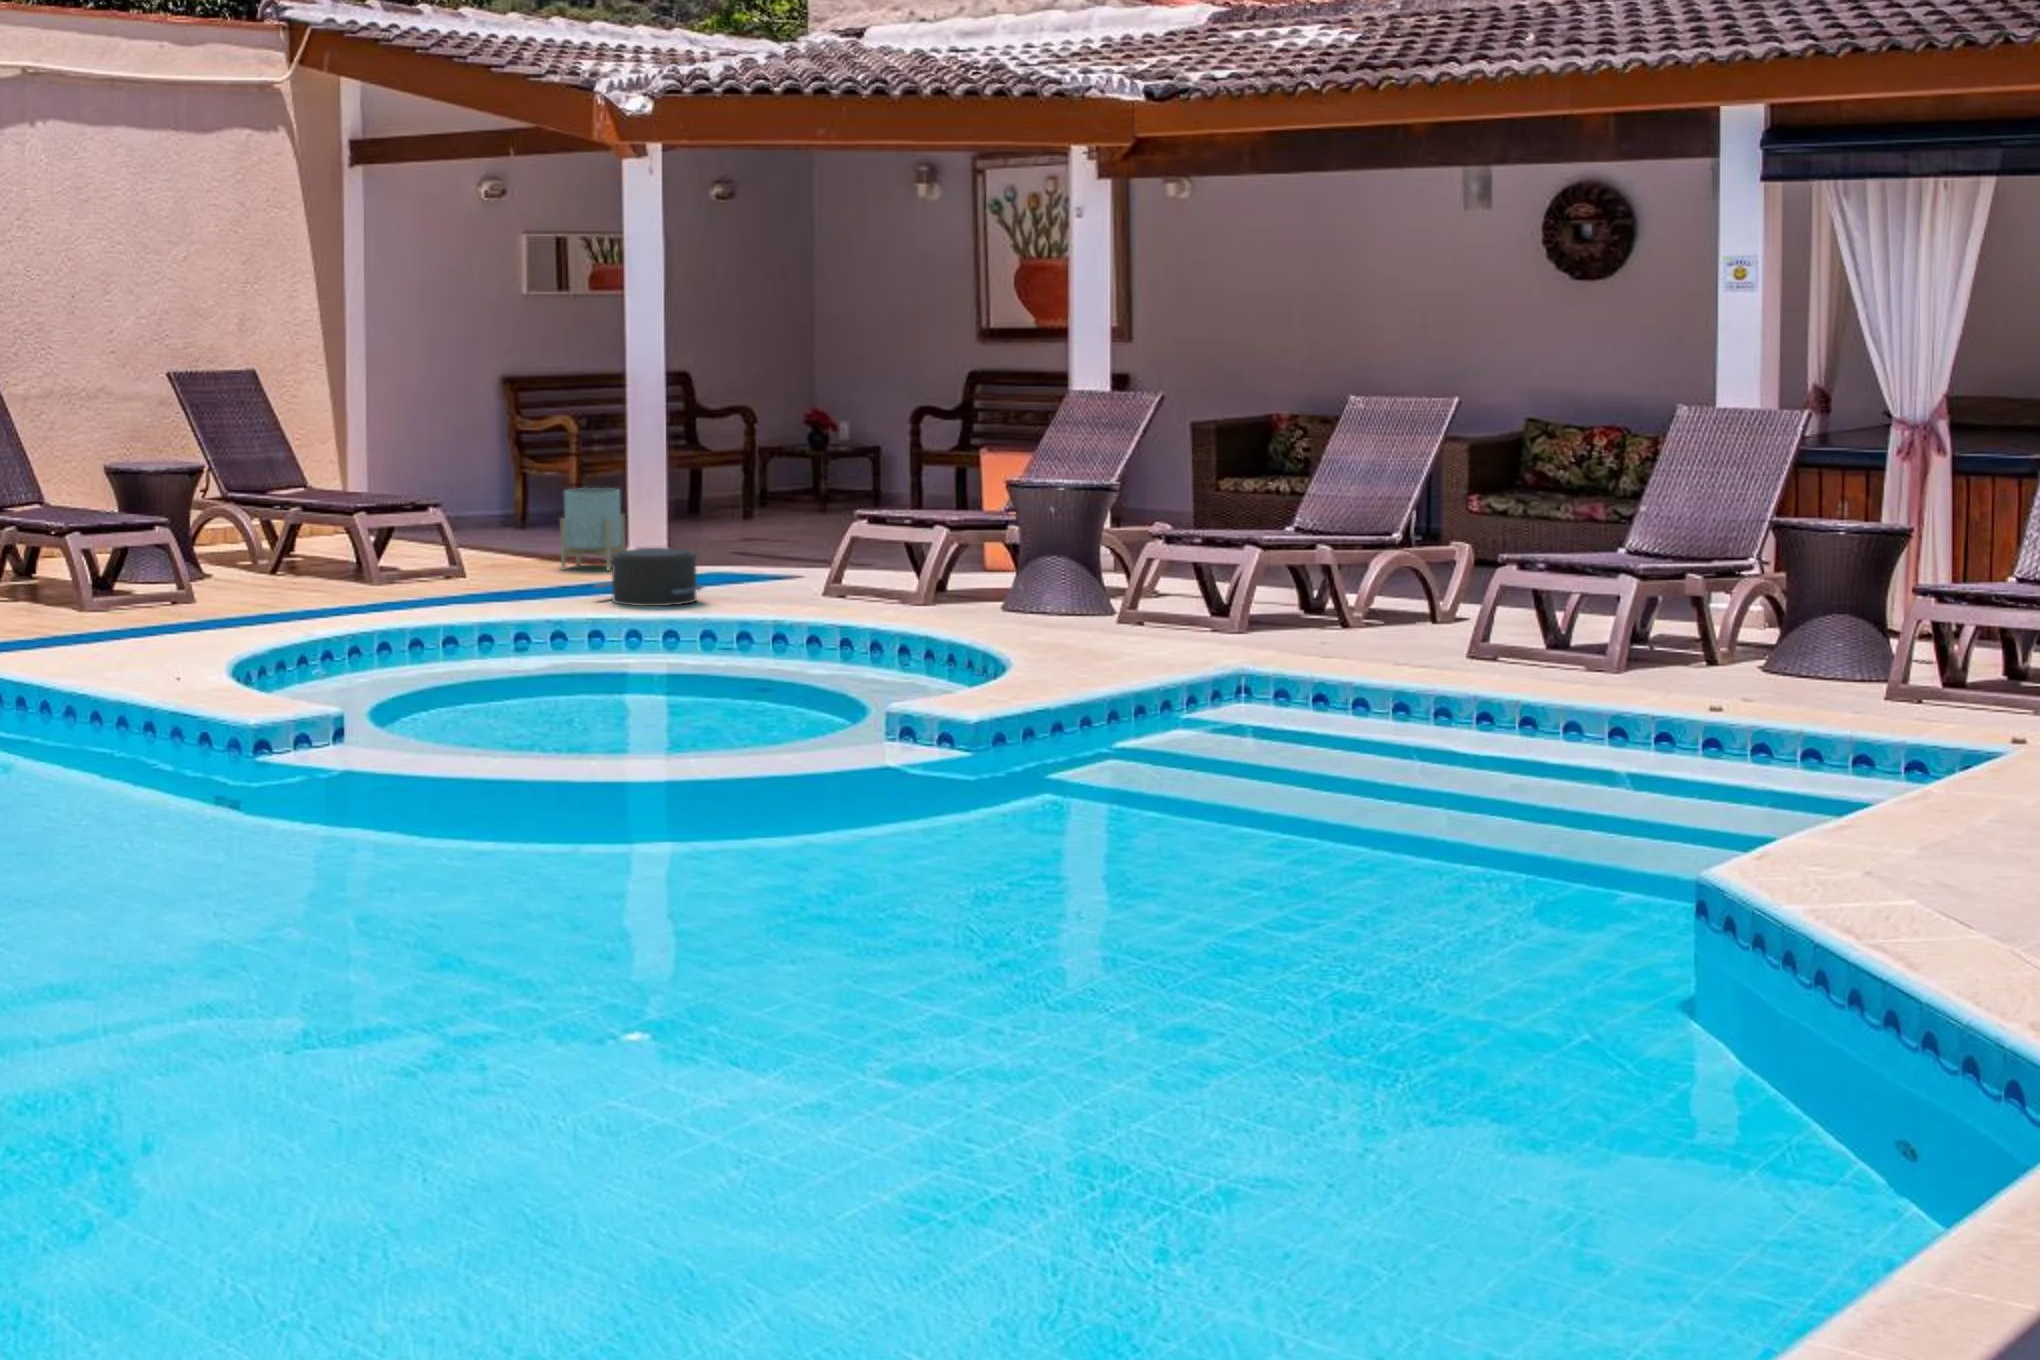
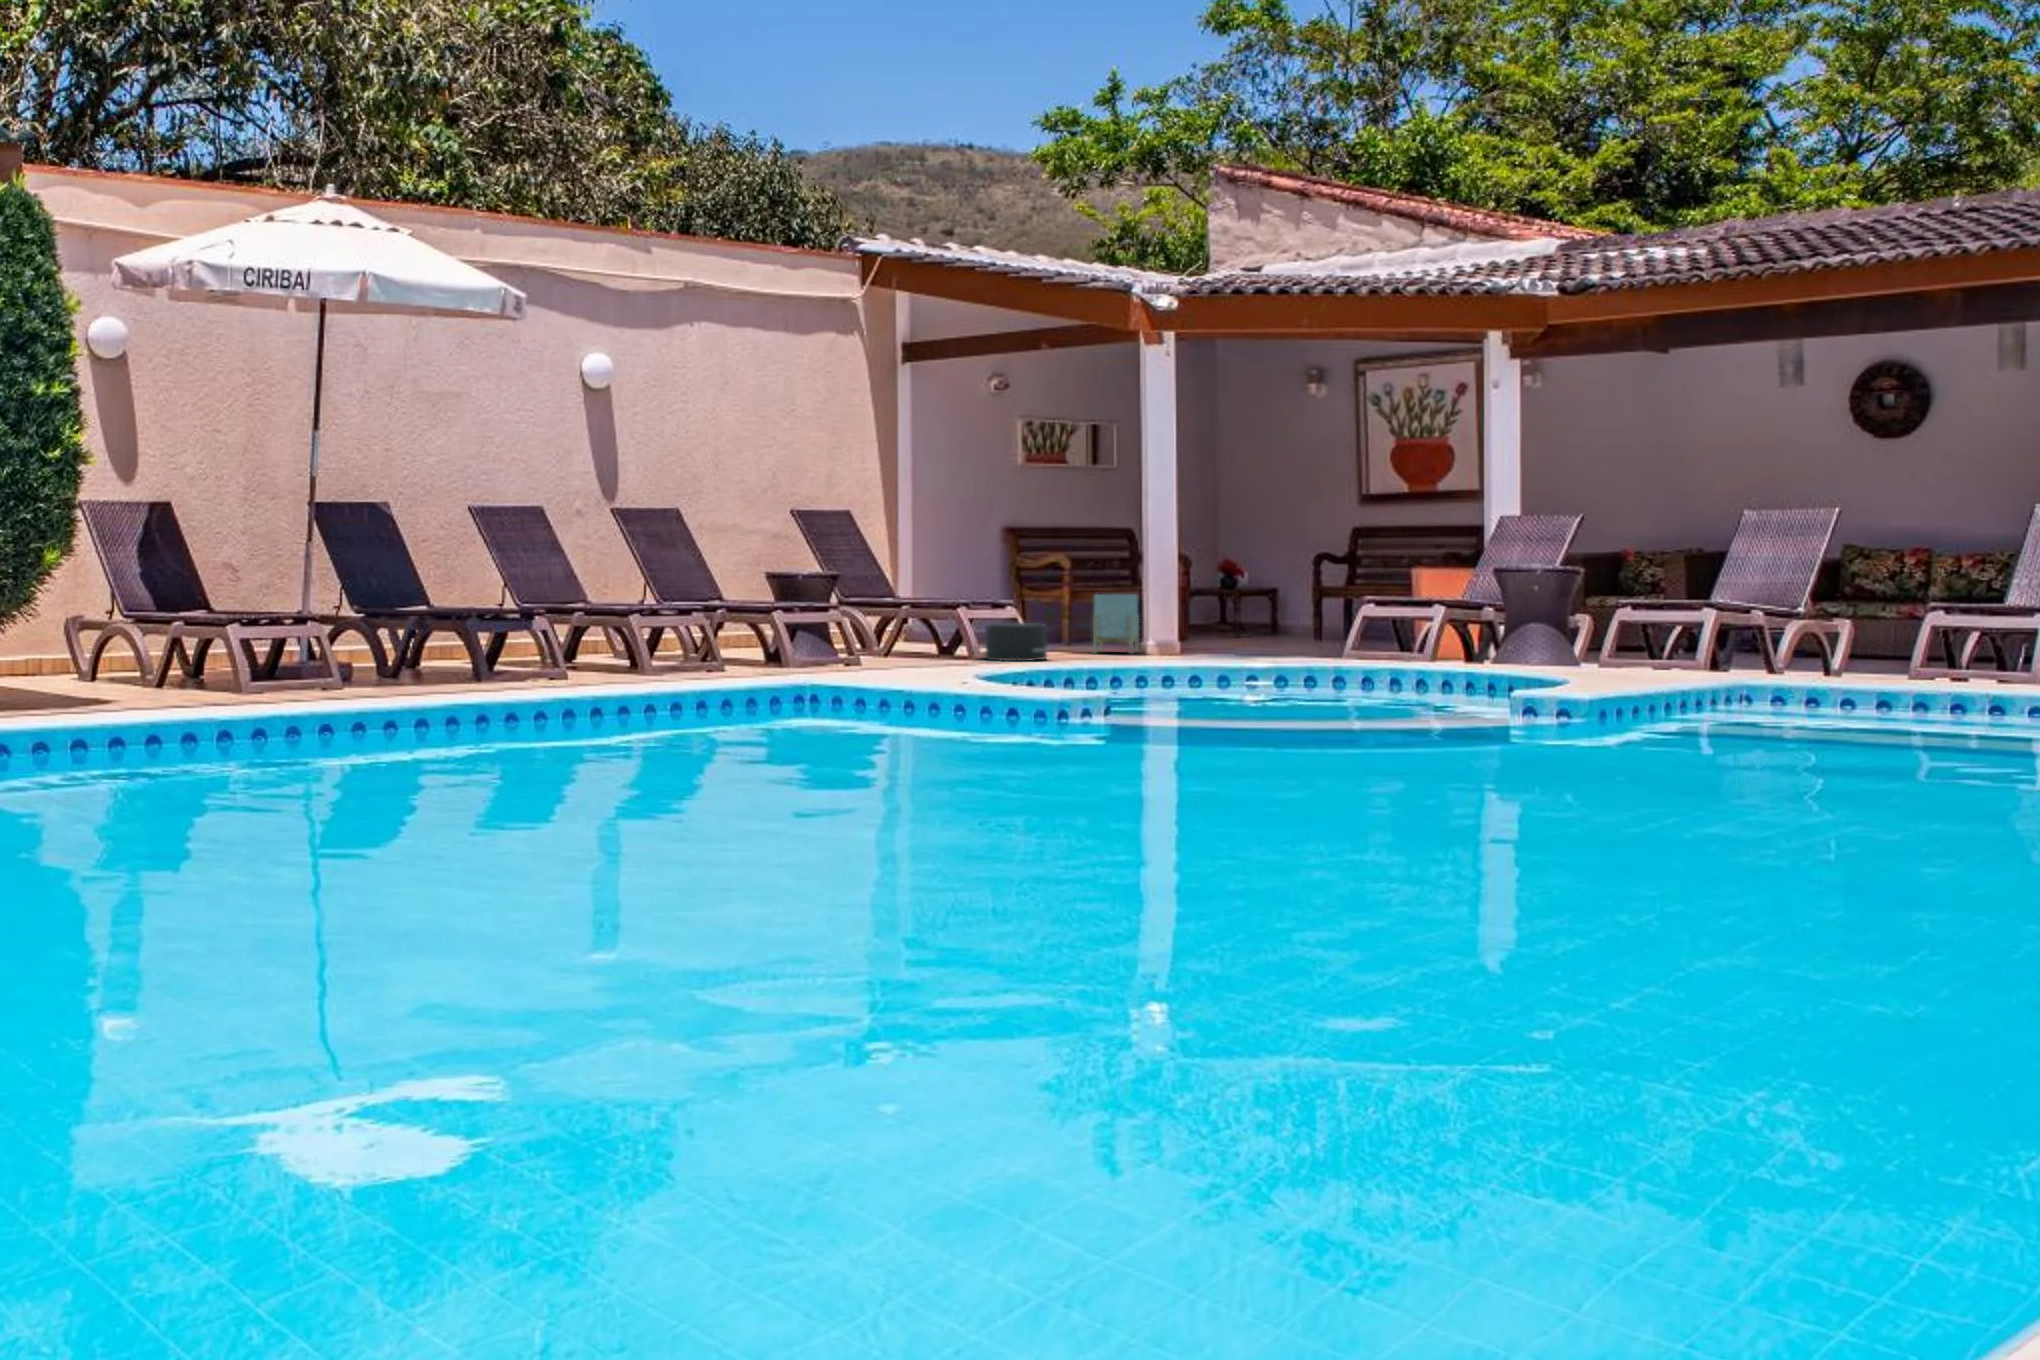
pouf: present [596,548,703,606] -> present [975,623,1051,661]

